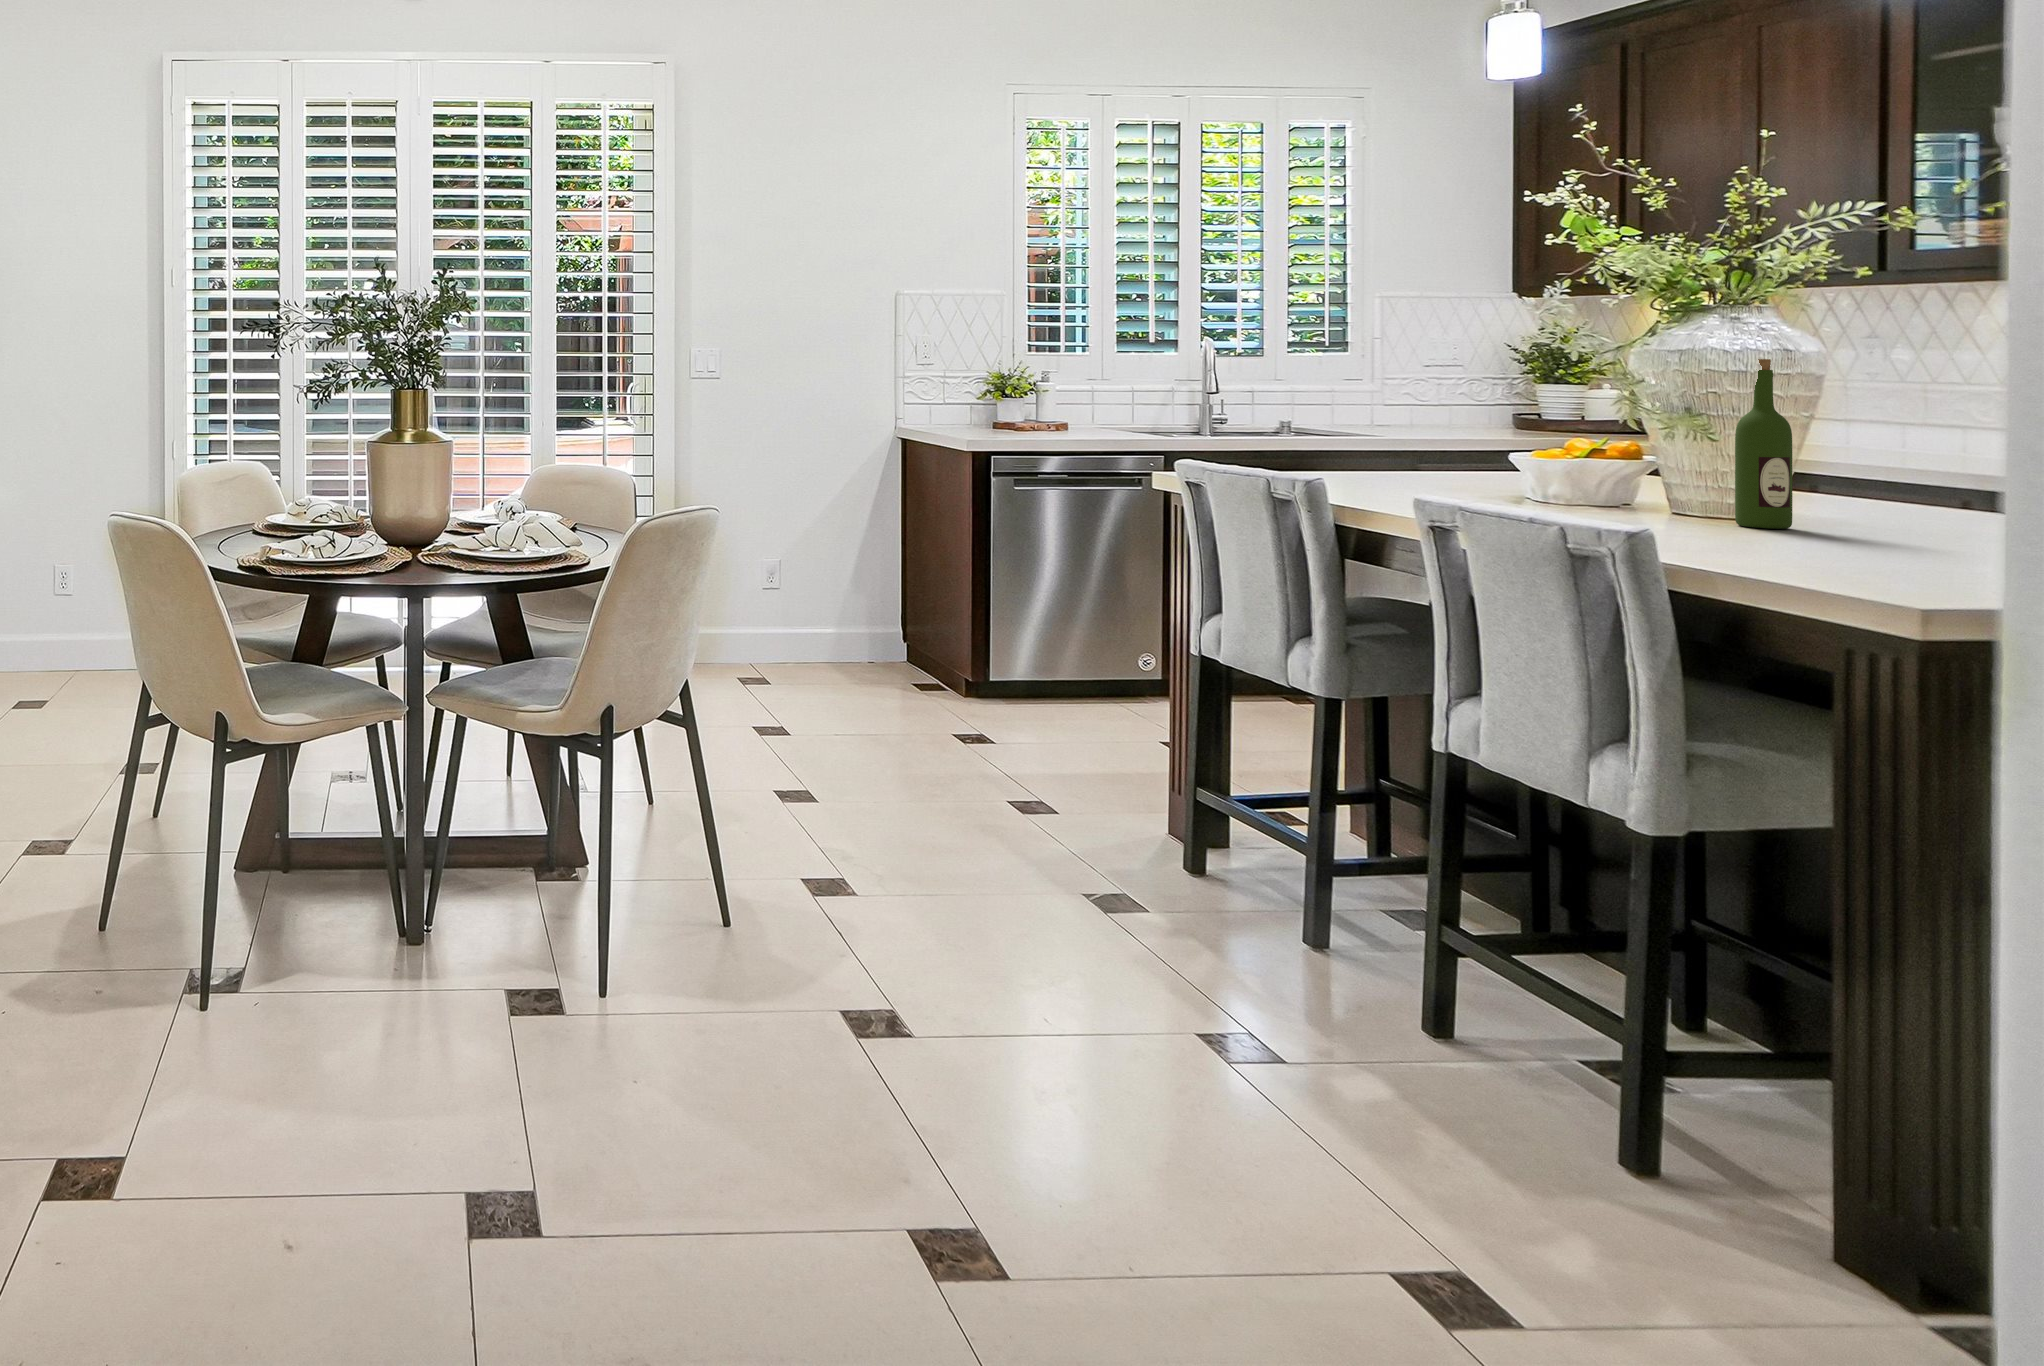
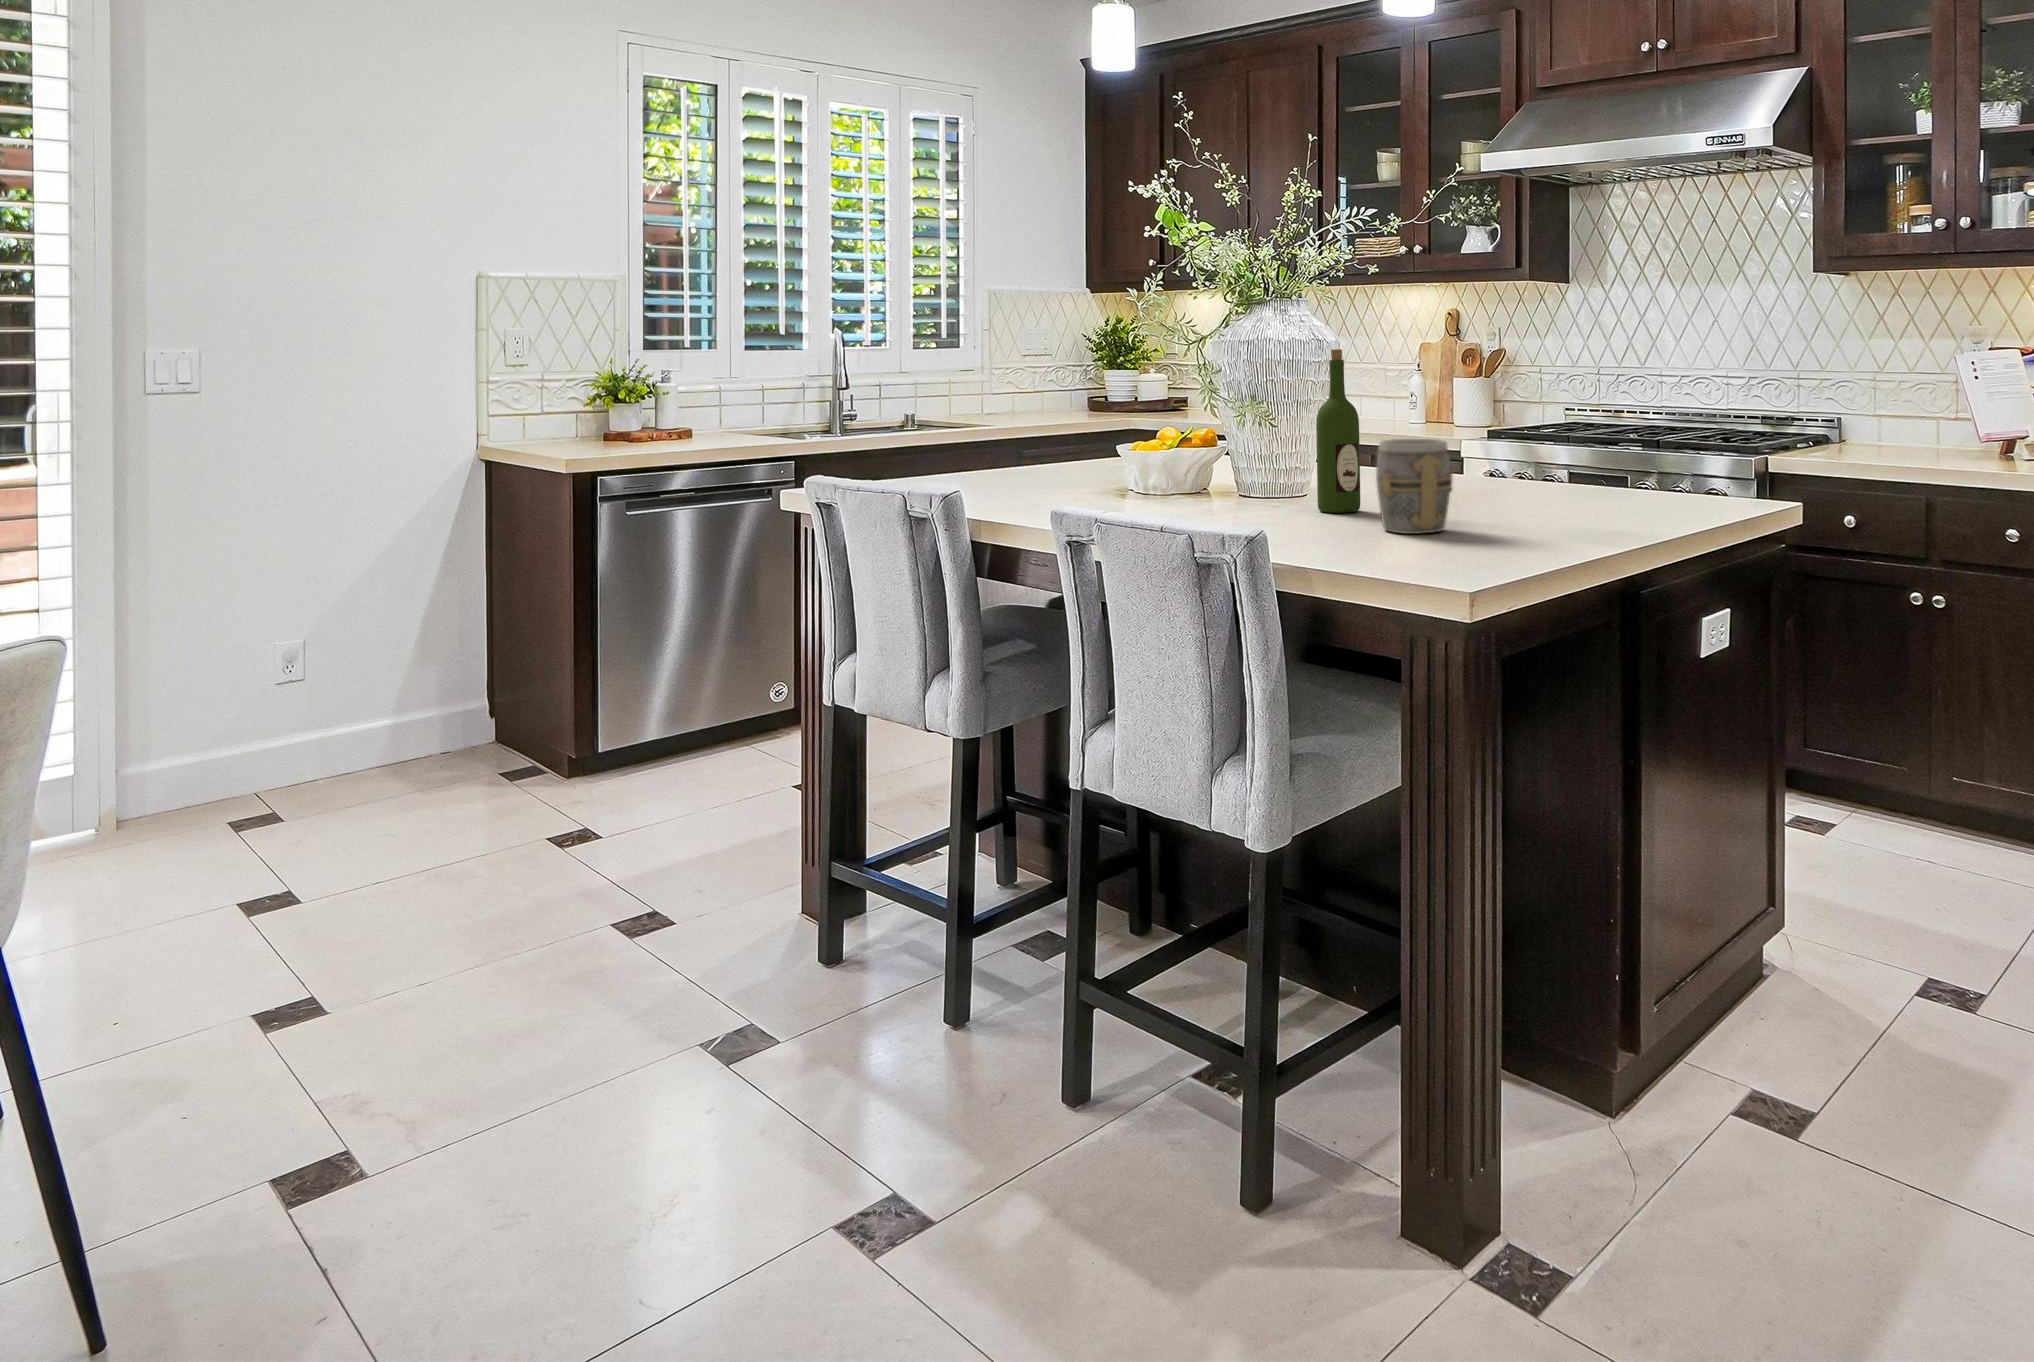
mug: none [1804,453,1912,553] -> present [1376,439,1453,534]

